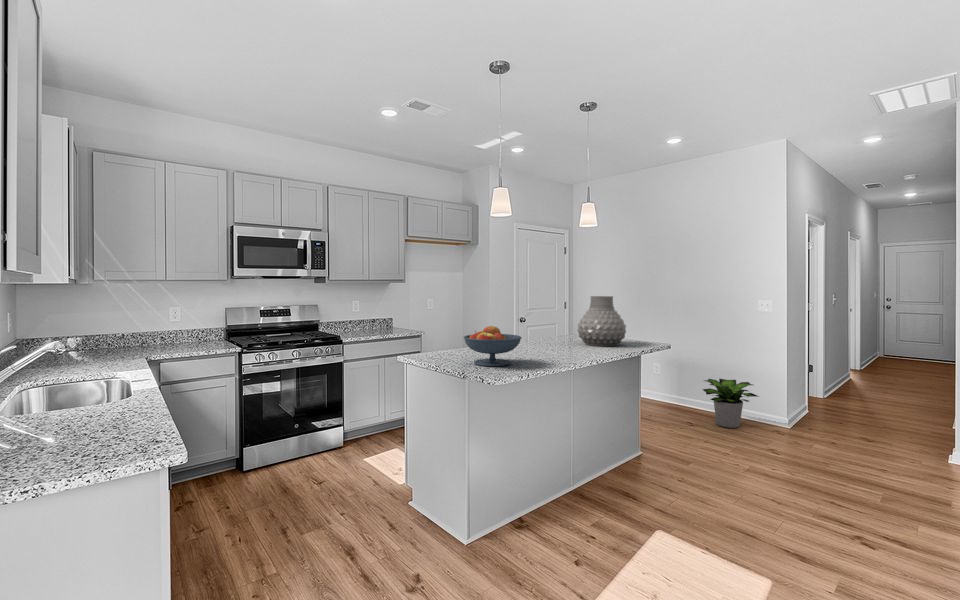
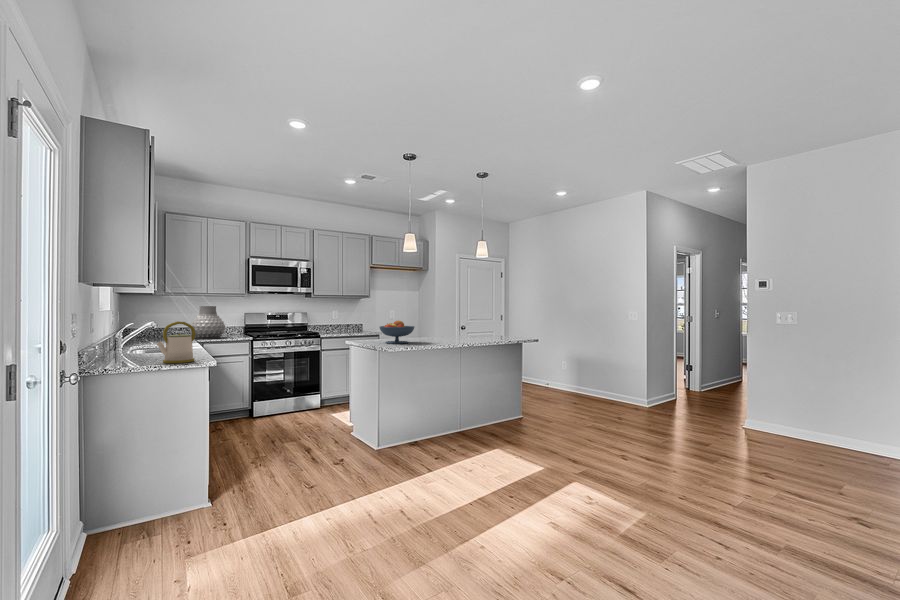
vase: present [578,296,626,346] -> present [189,306,225,339]
kettle: none [25,361,130,468] -> present [157,321,196,363]
potted plant: present [703,379,758,428] -> none [585,369,623,405]

